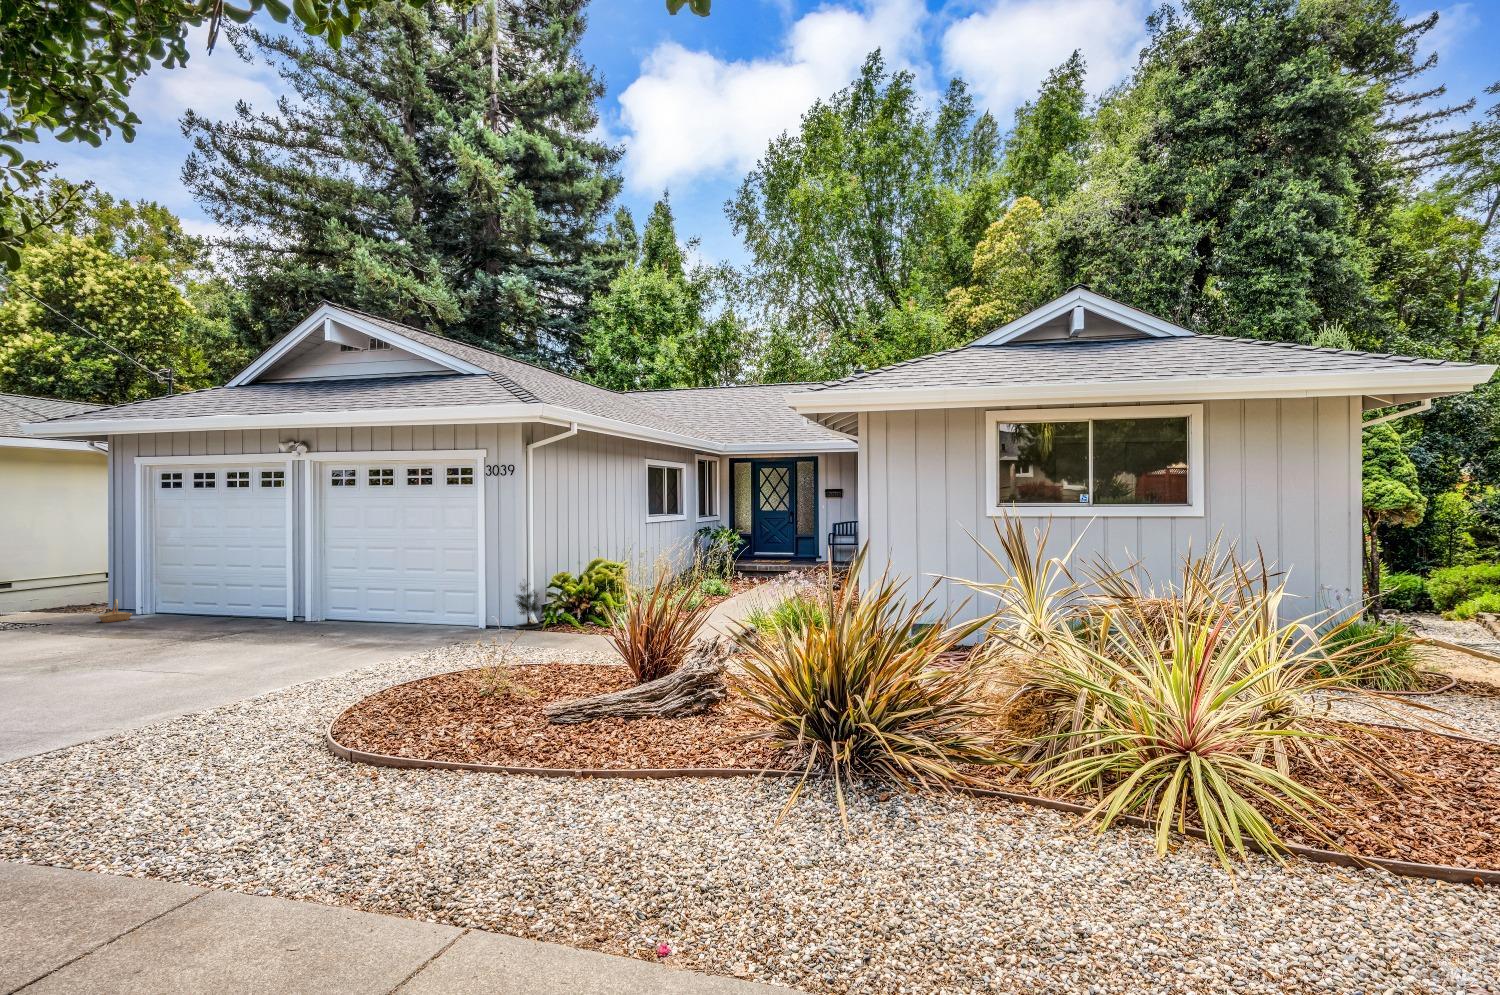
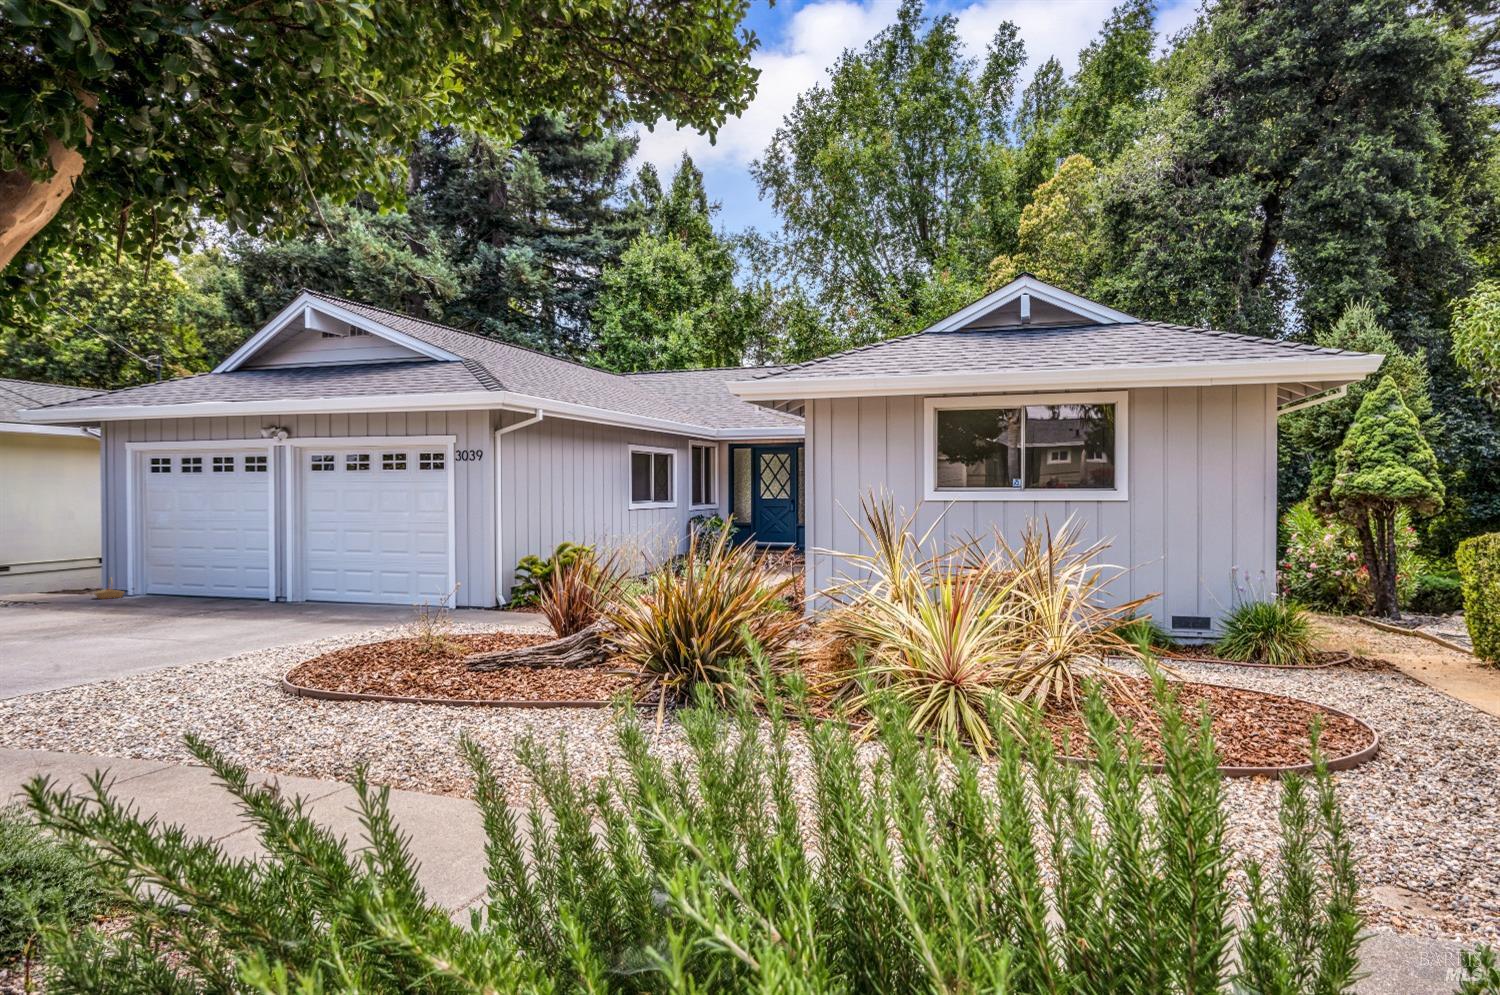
potted tree: present [514,585,542,629] -> none [474,560,505,610]

